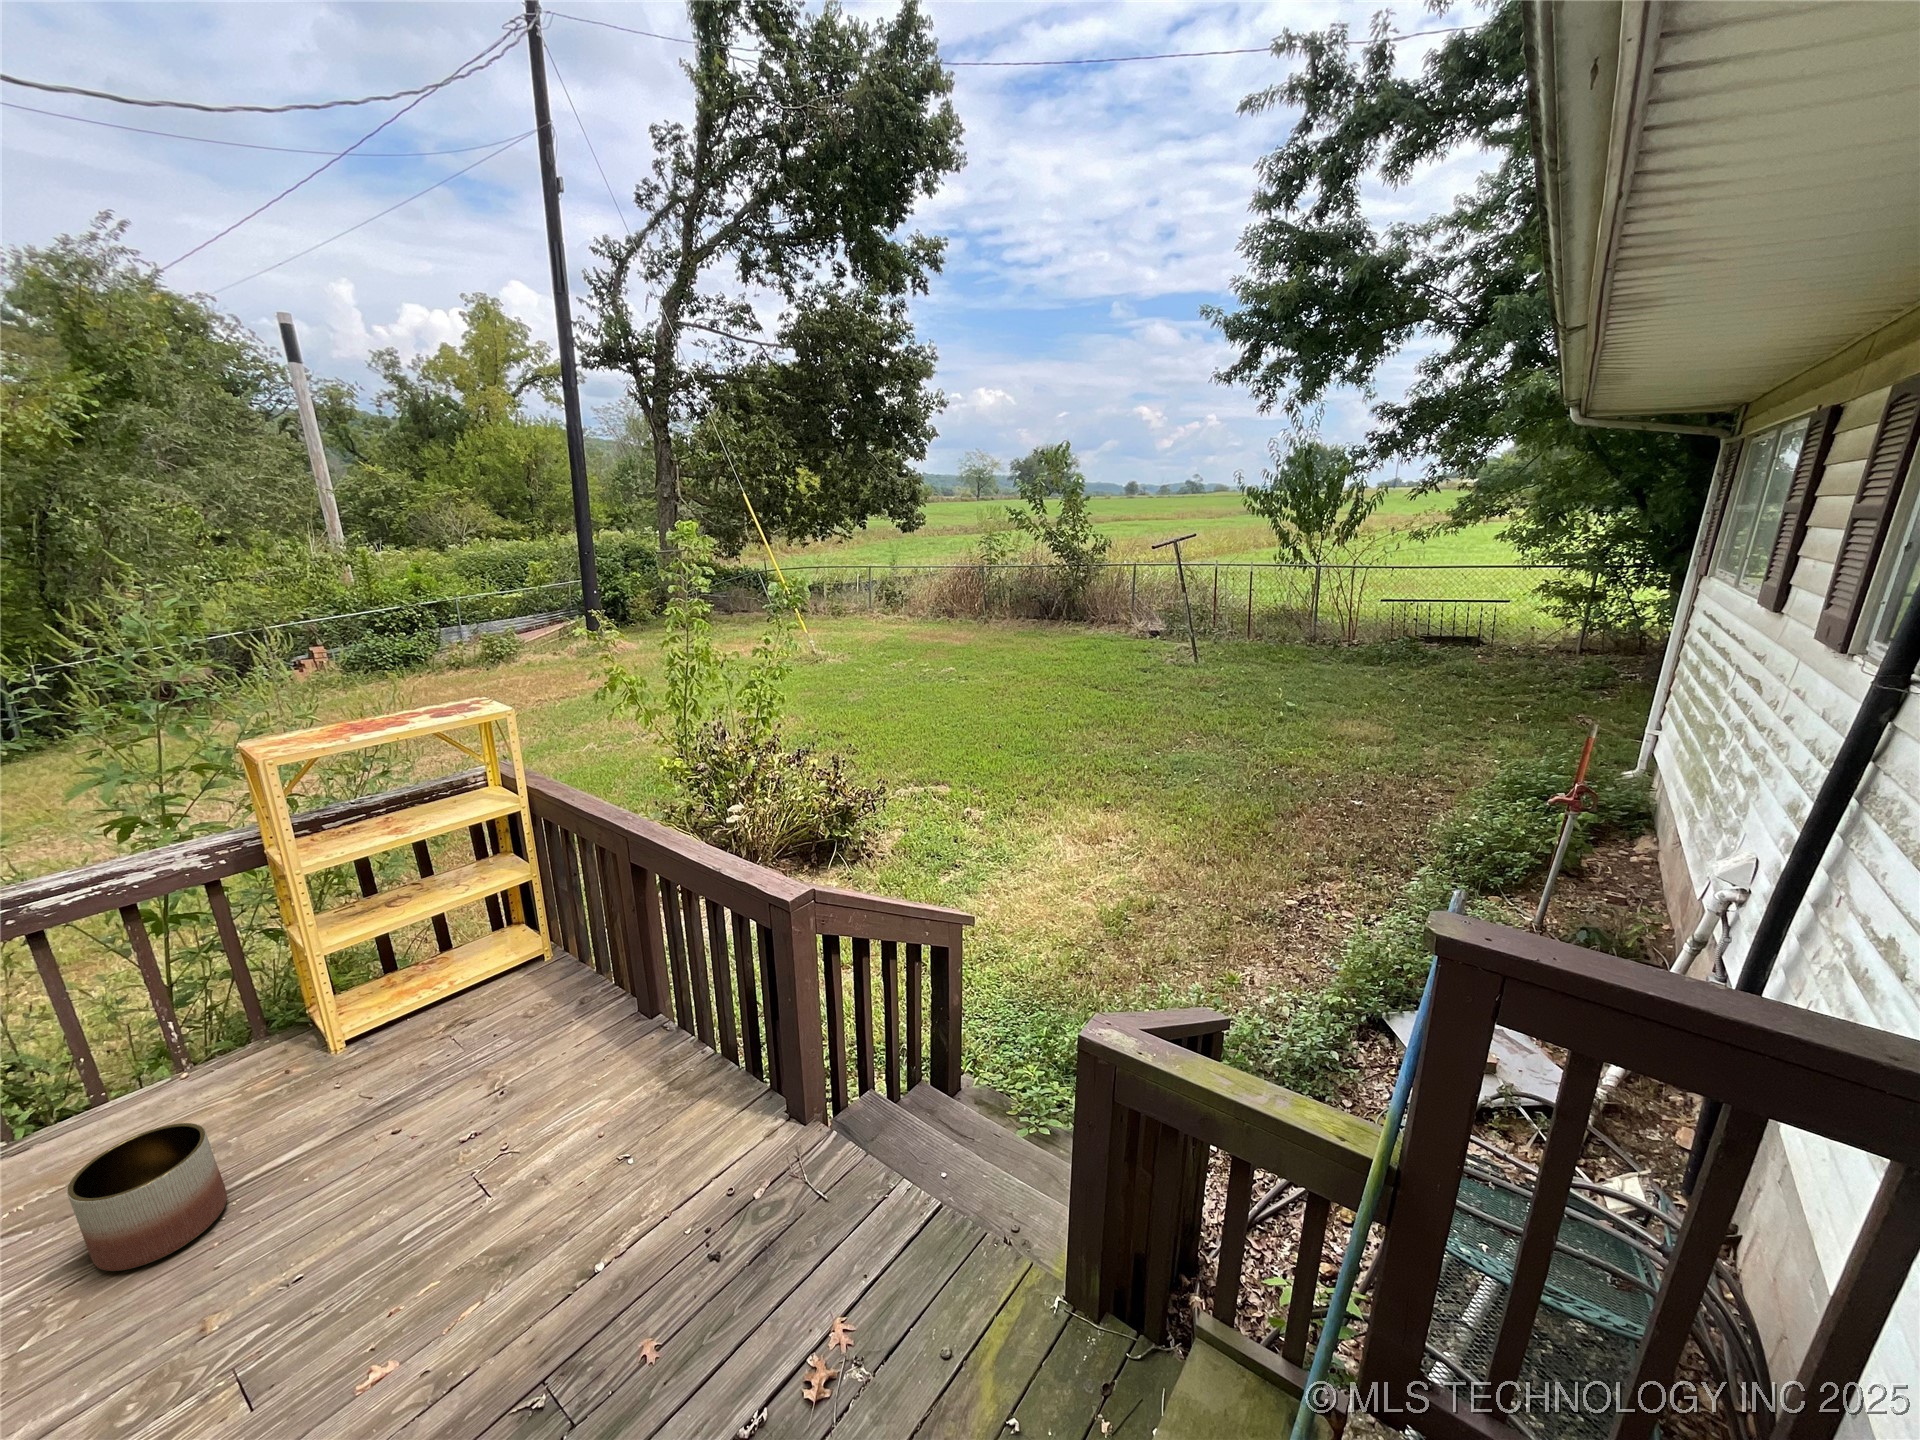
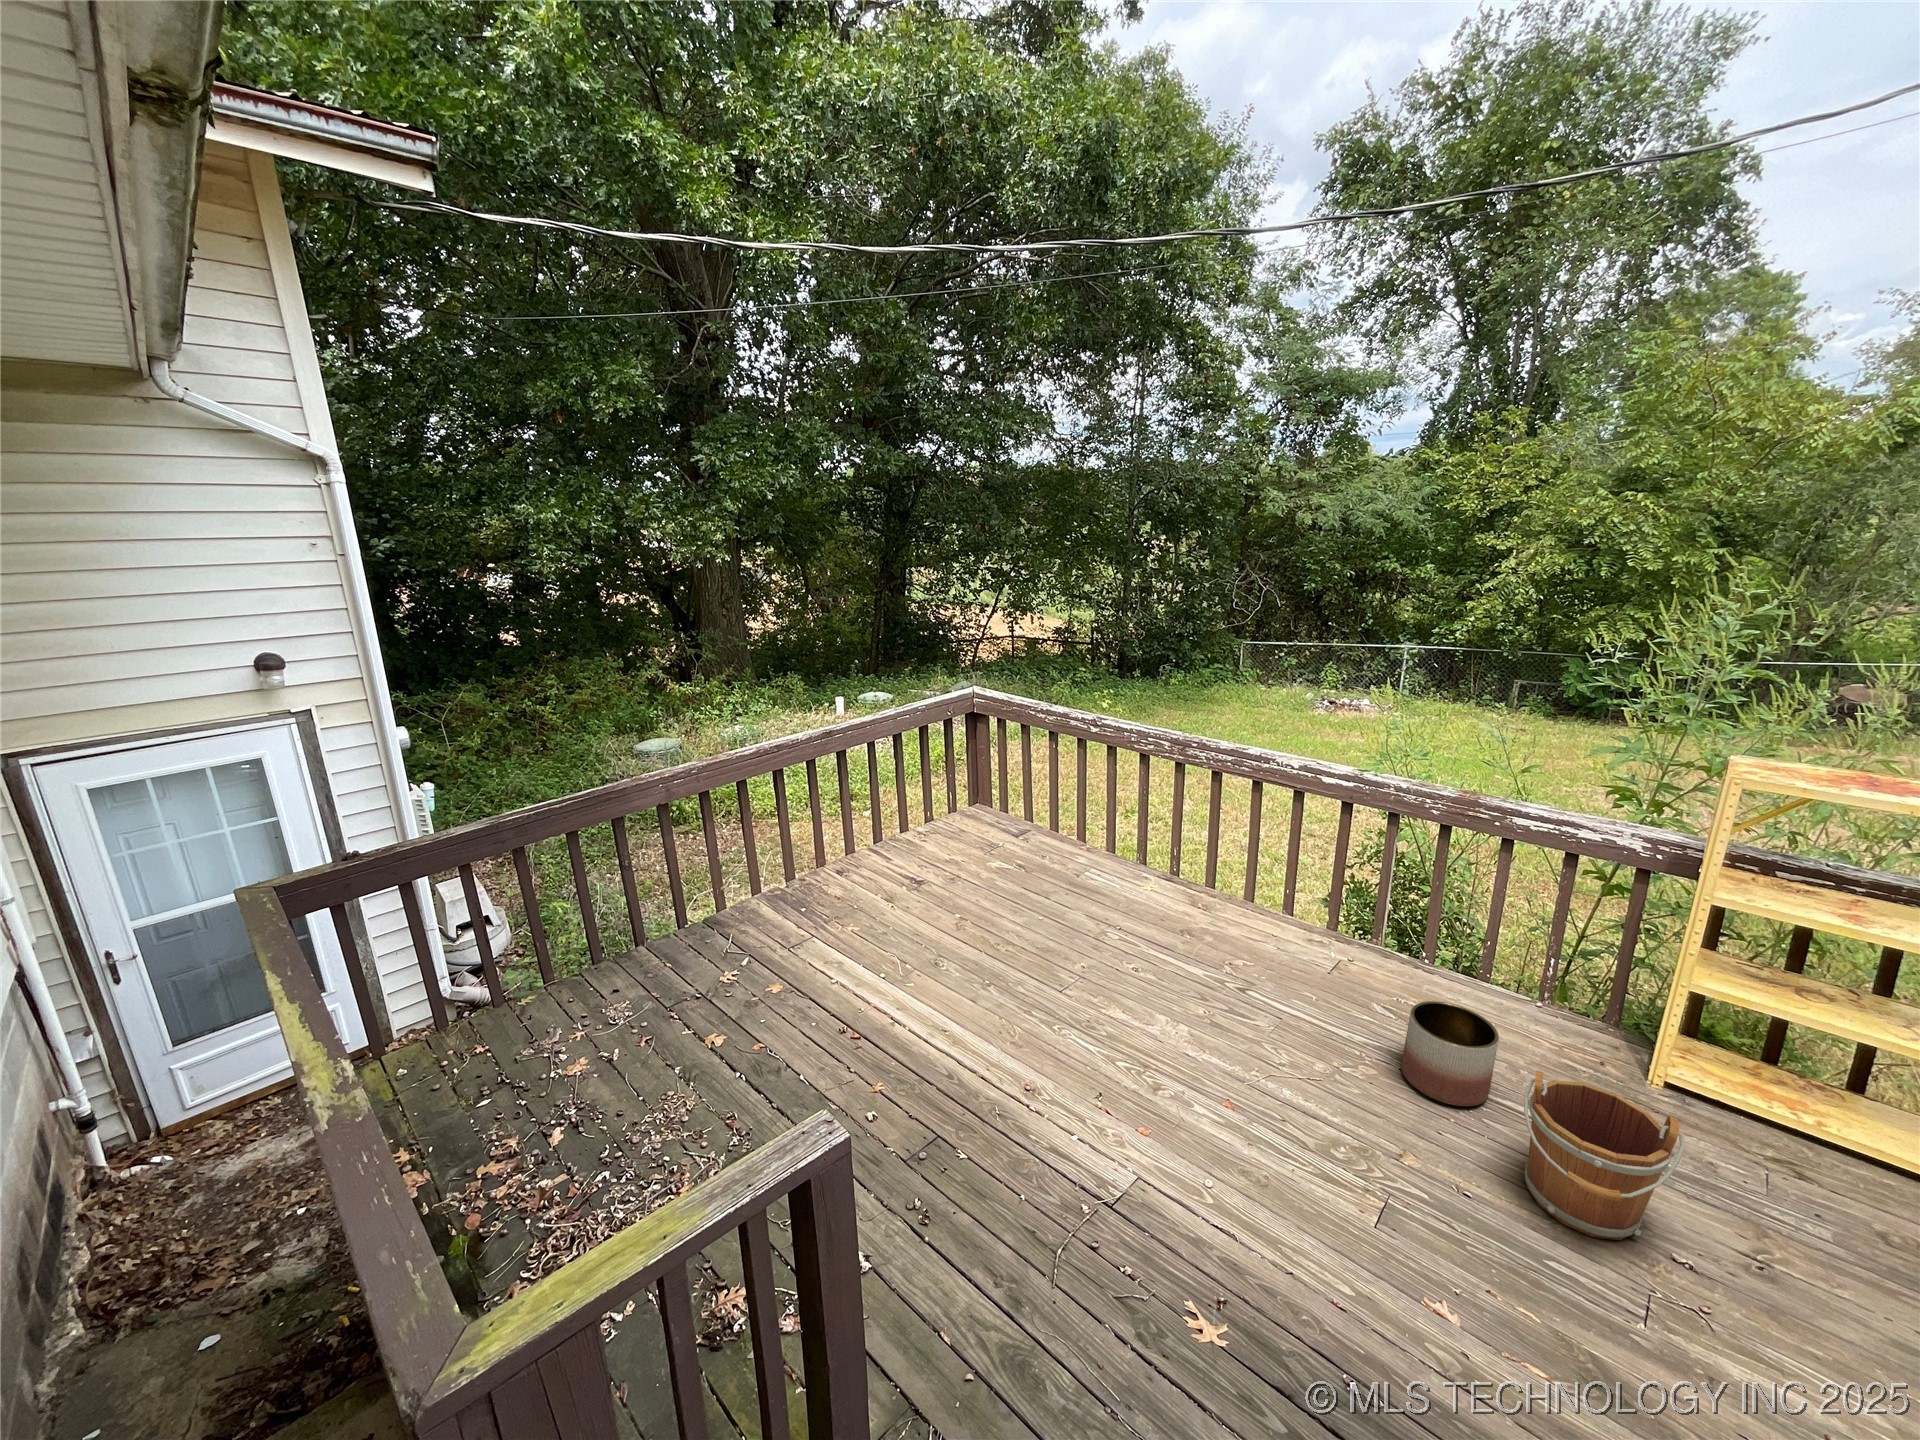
bucket: none [280,1044,436,1215] -> present [1524,1070,1685,1240]

